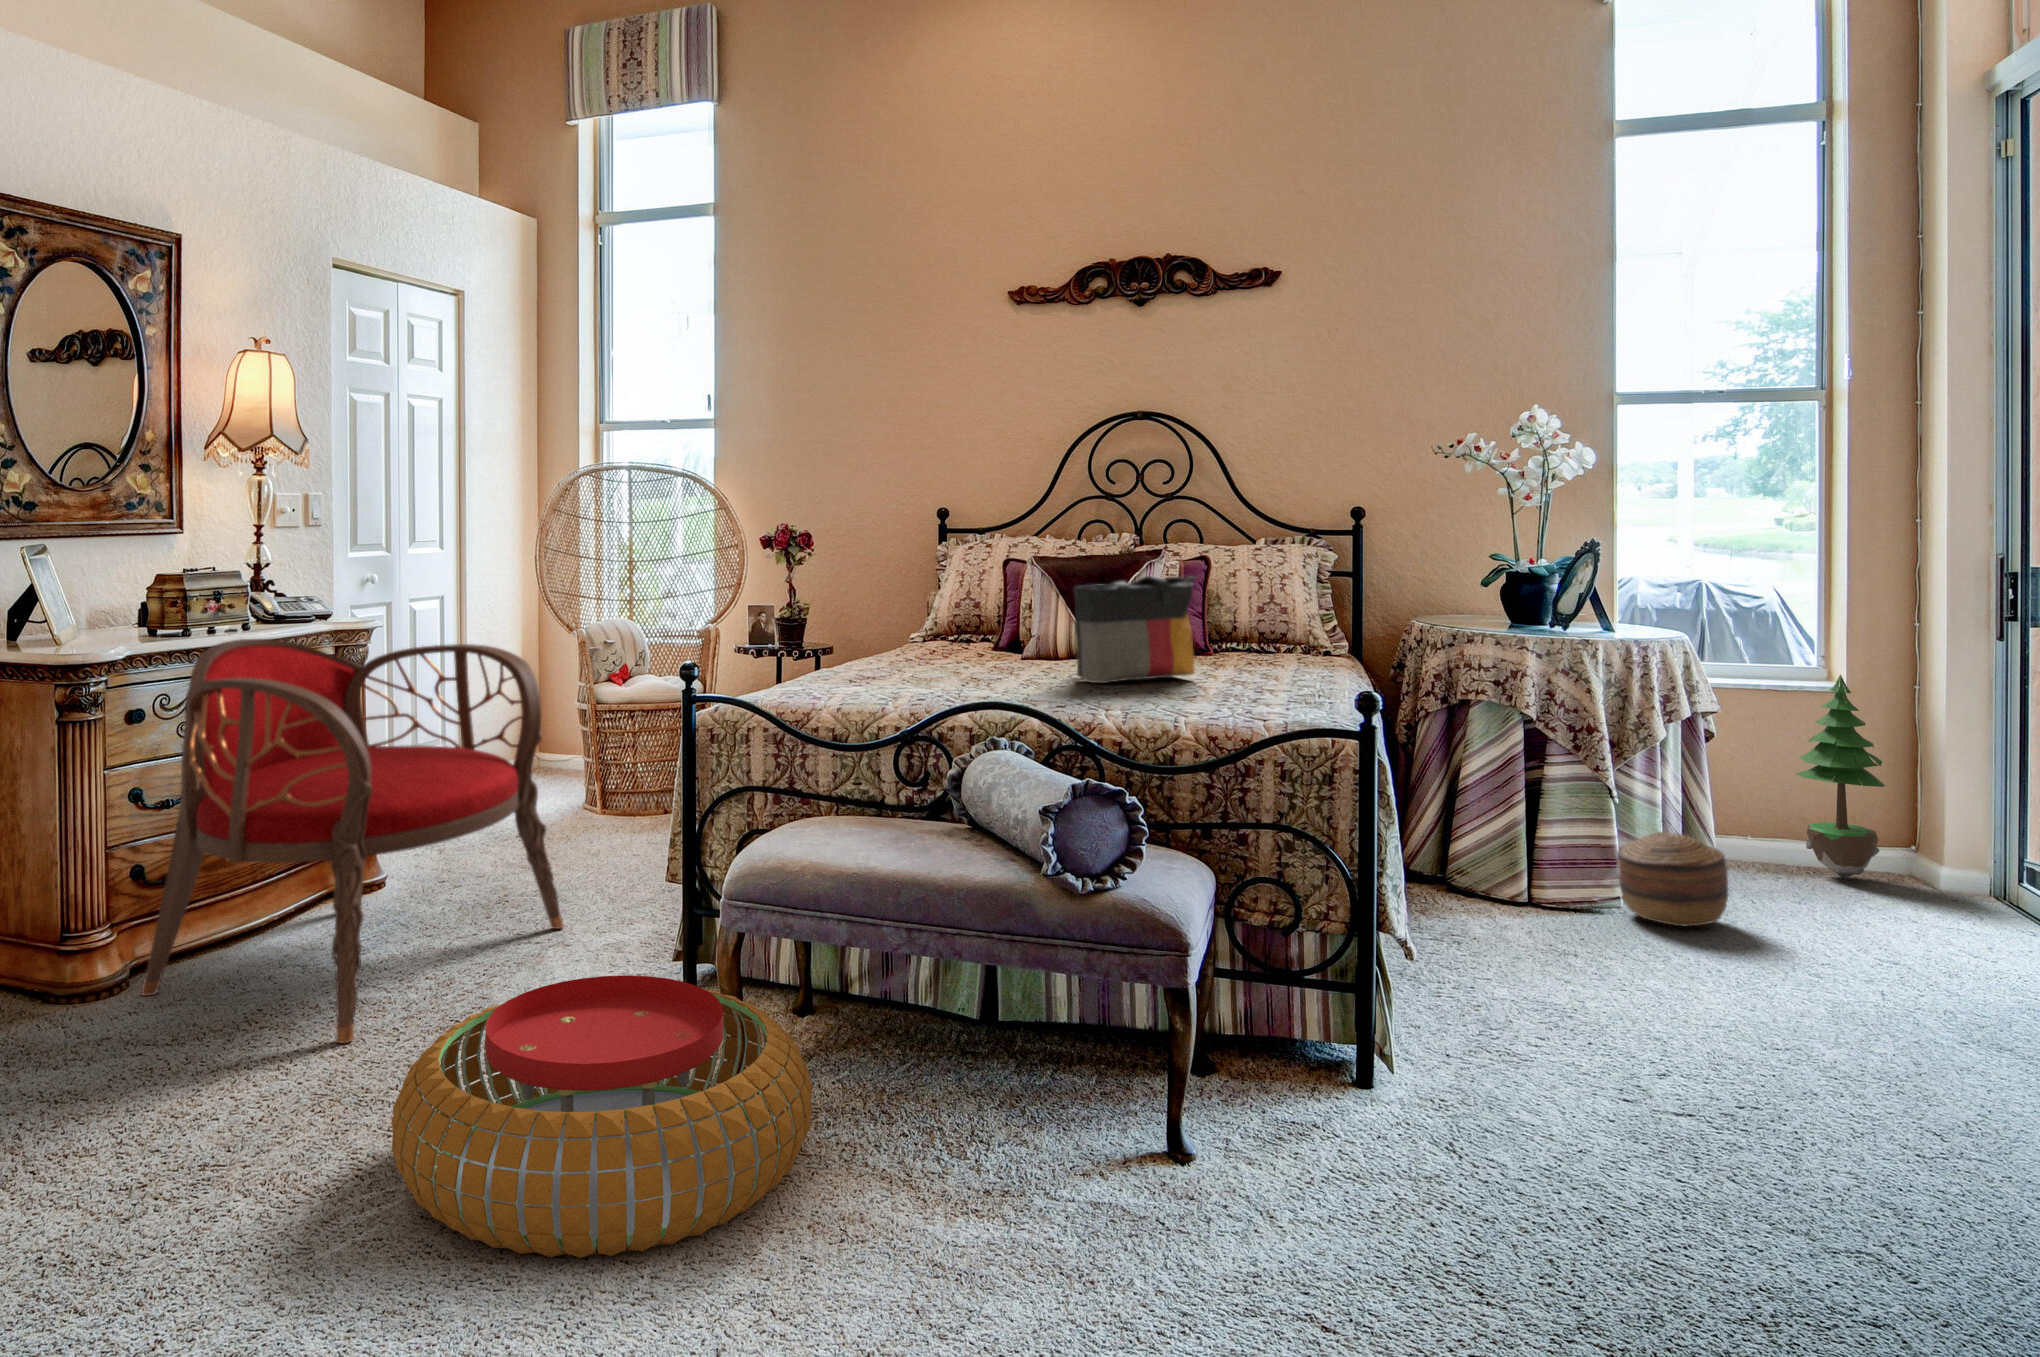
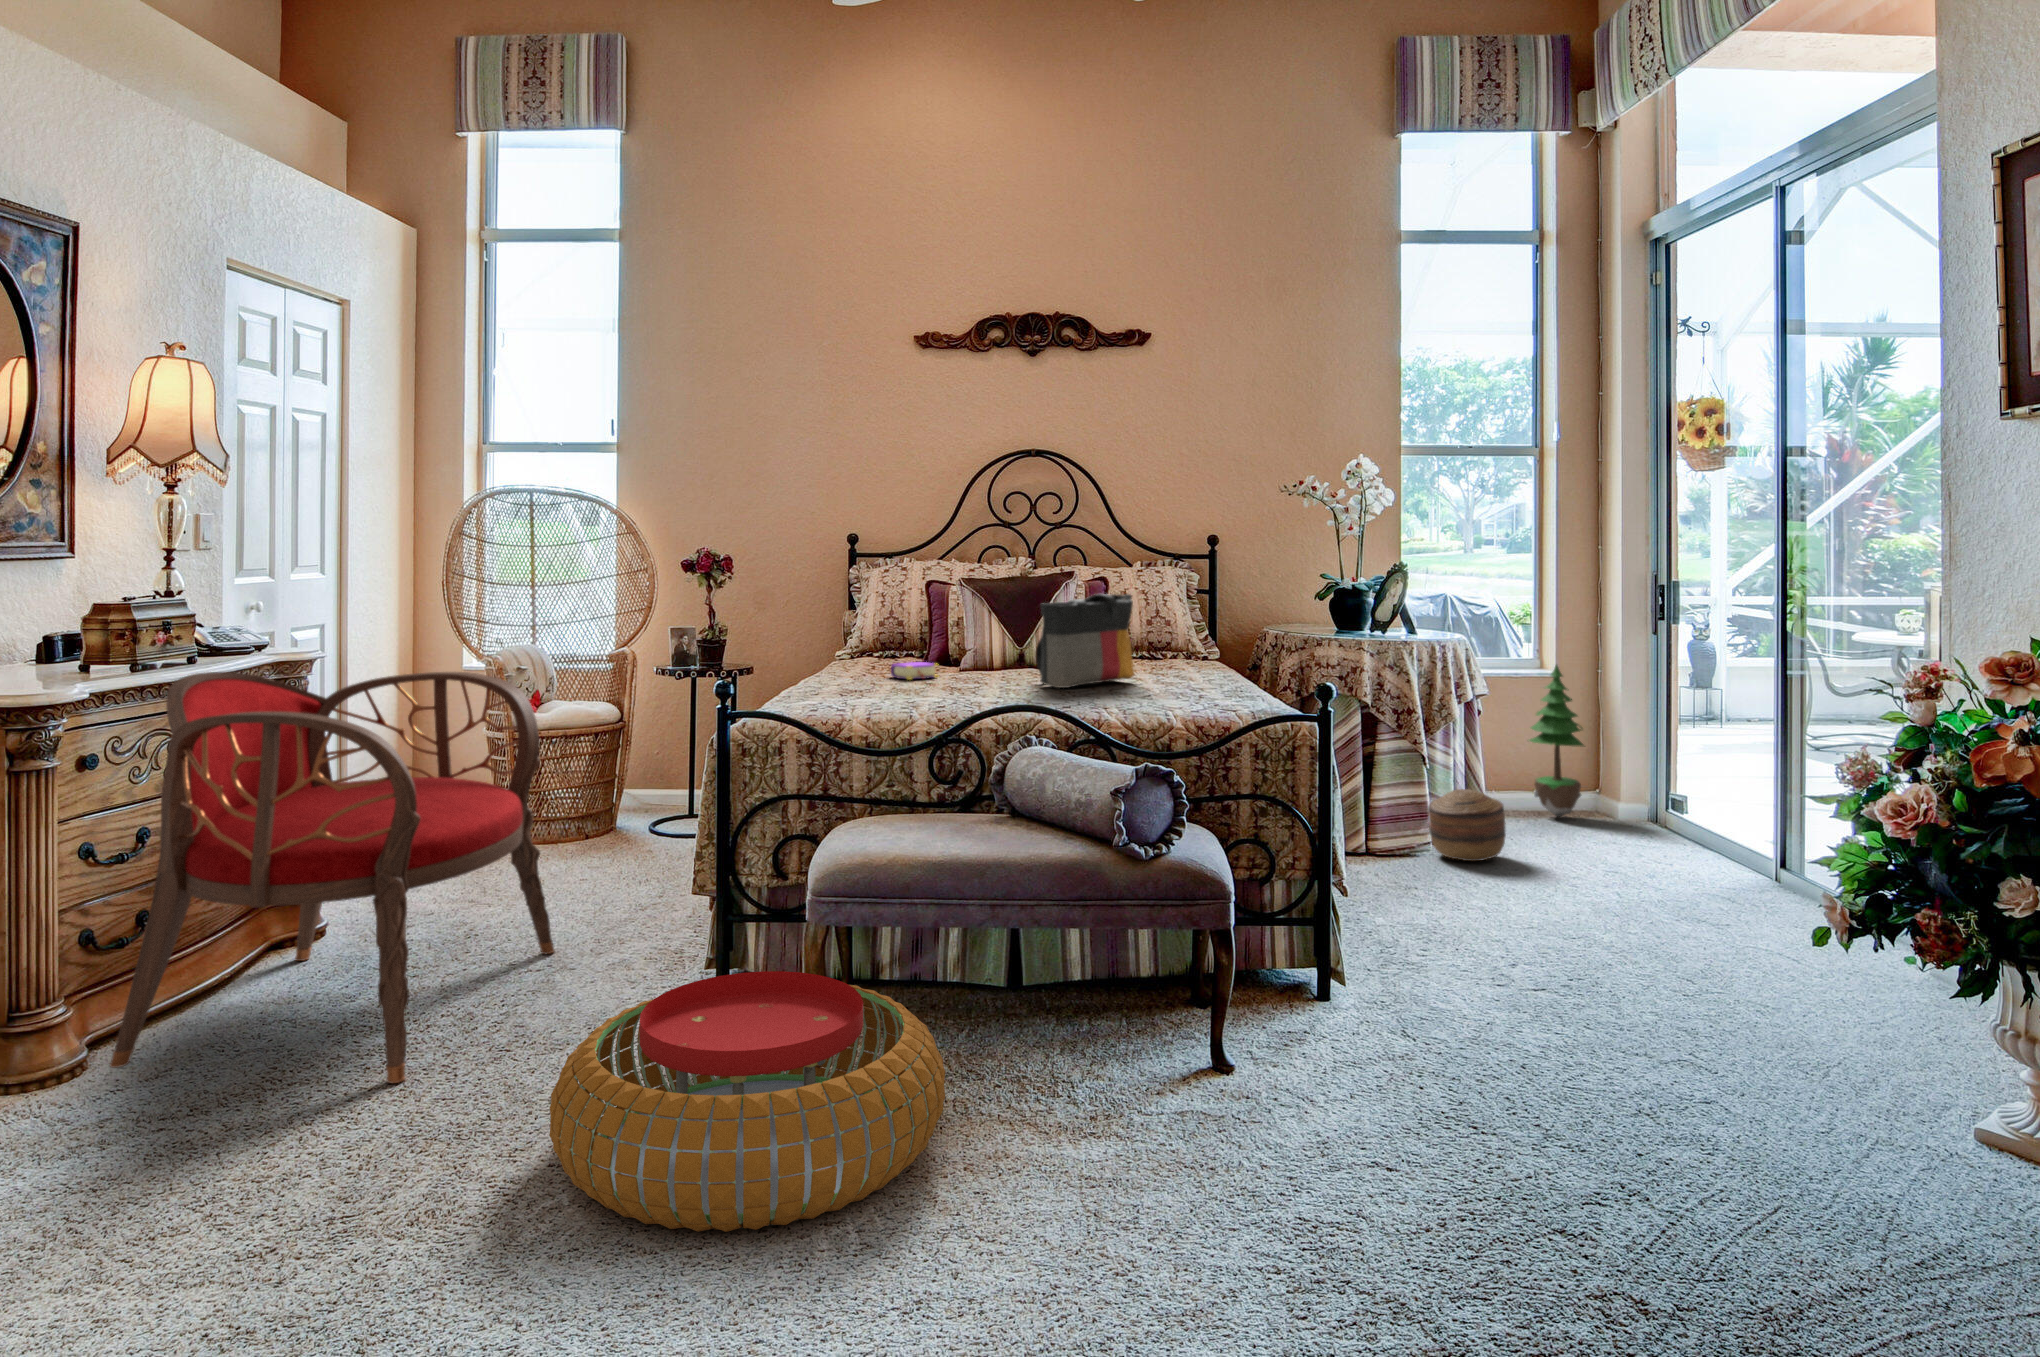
book: none [910,648,998,670] -> present [891,662,937,680]

